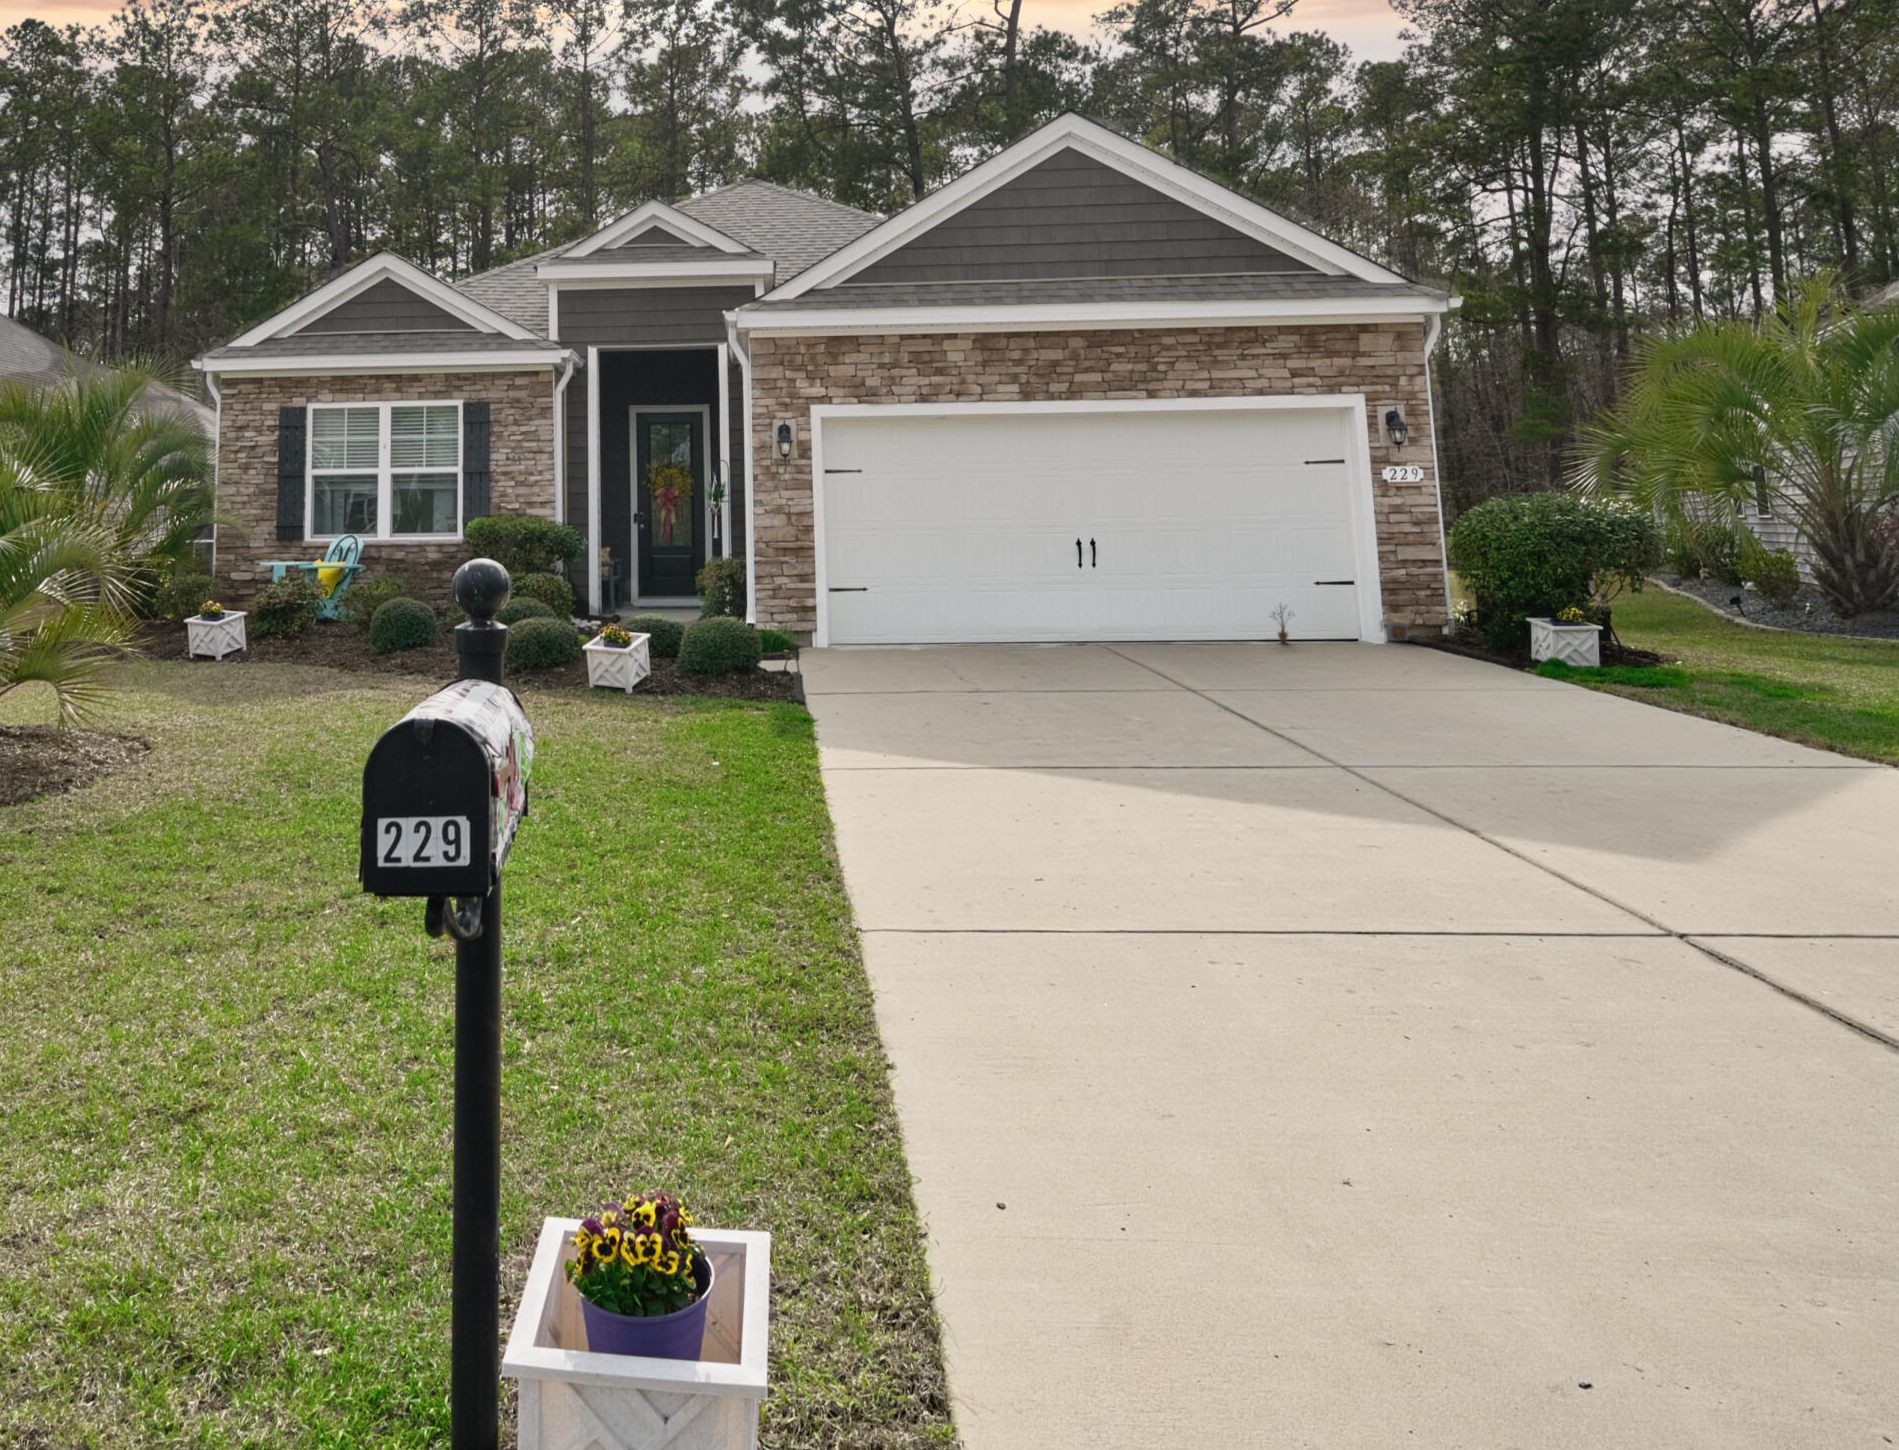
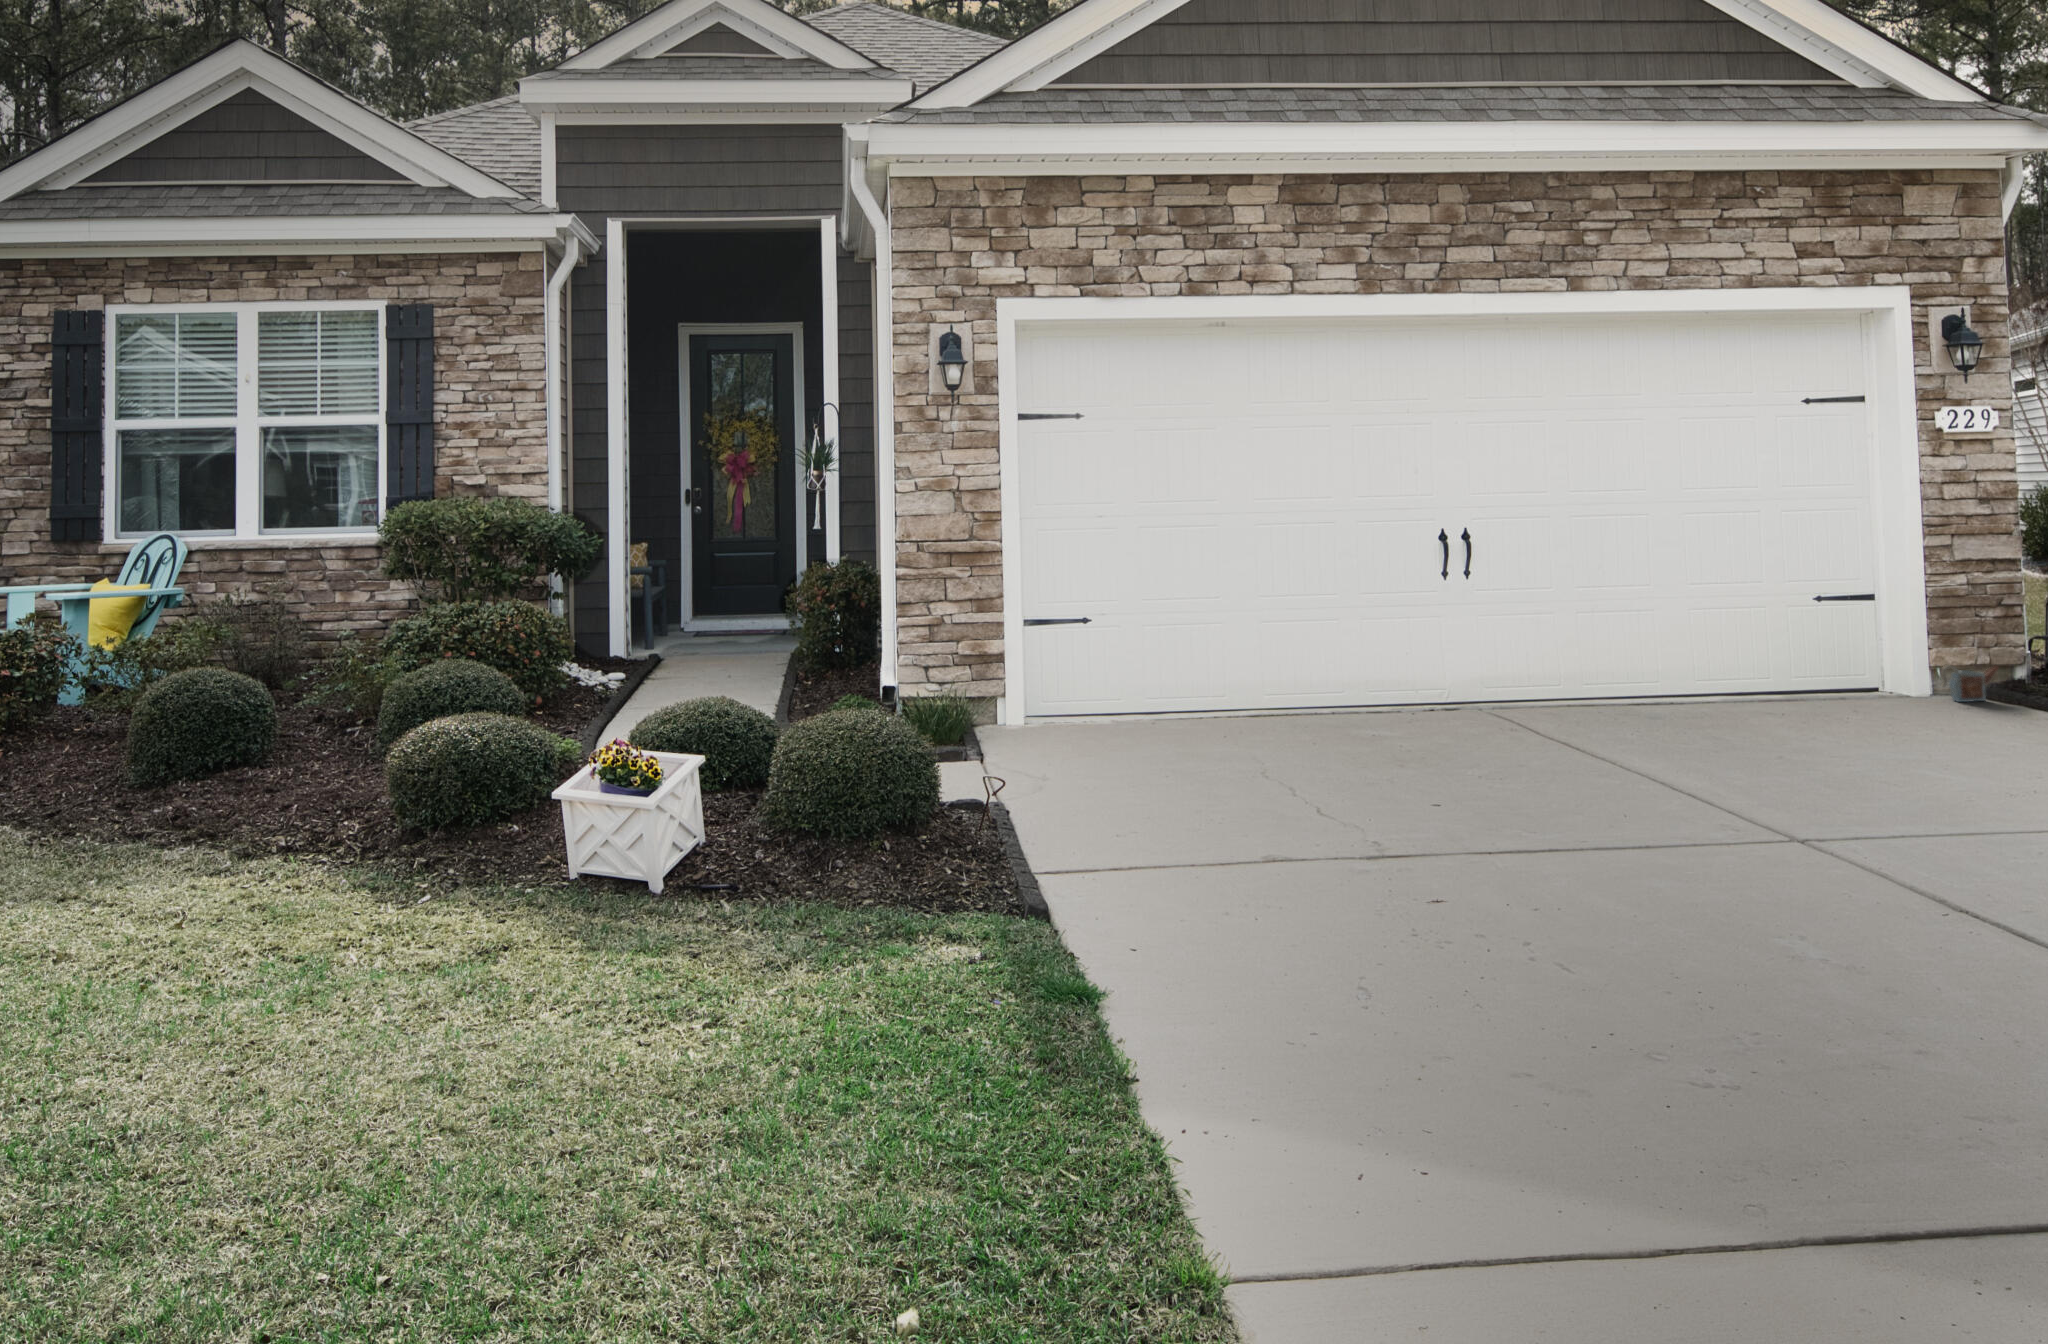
decorative plant: present [1274,608,1290,642] -> none [1752,639,1804,705]

